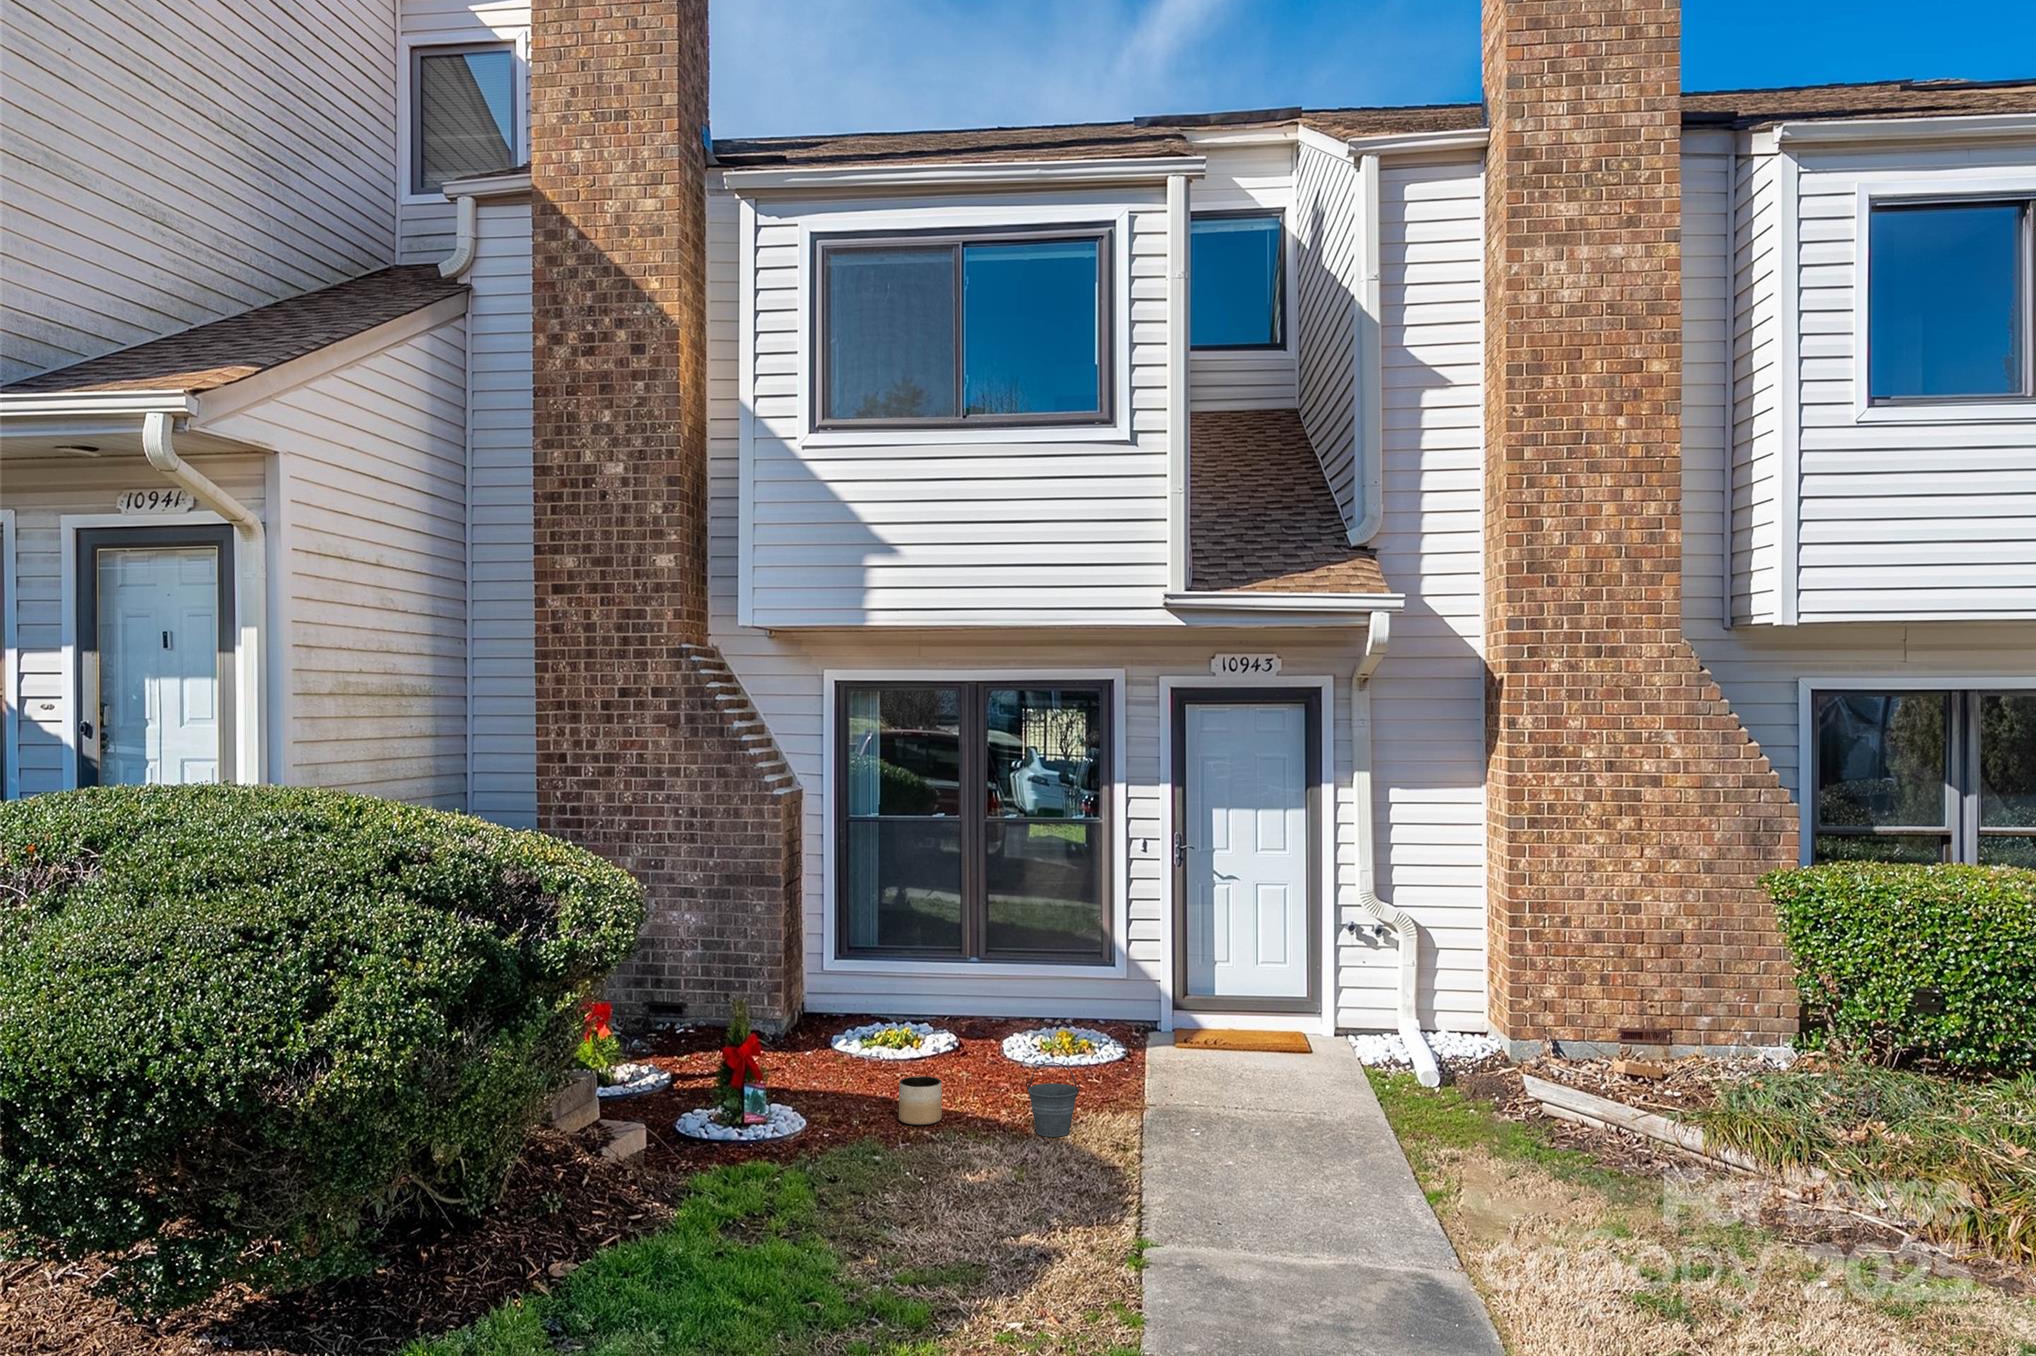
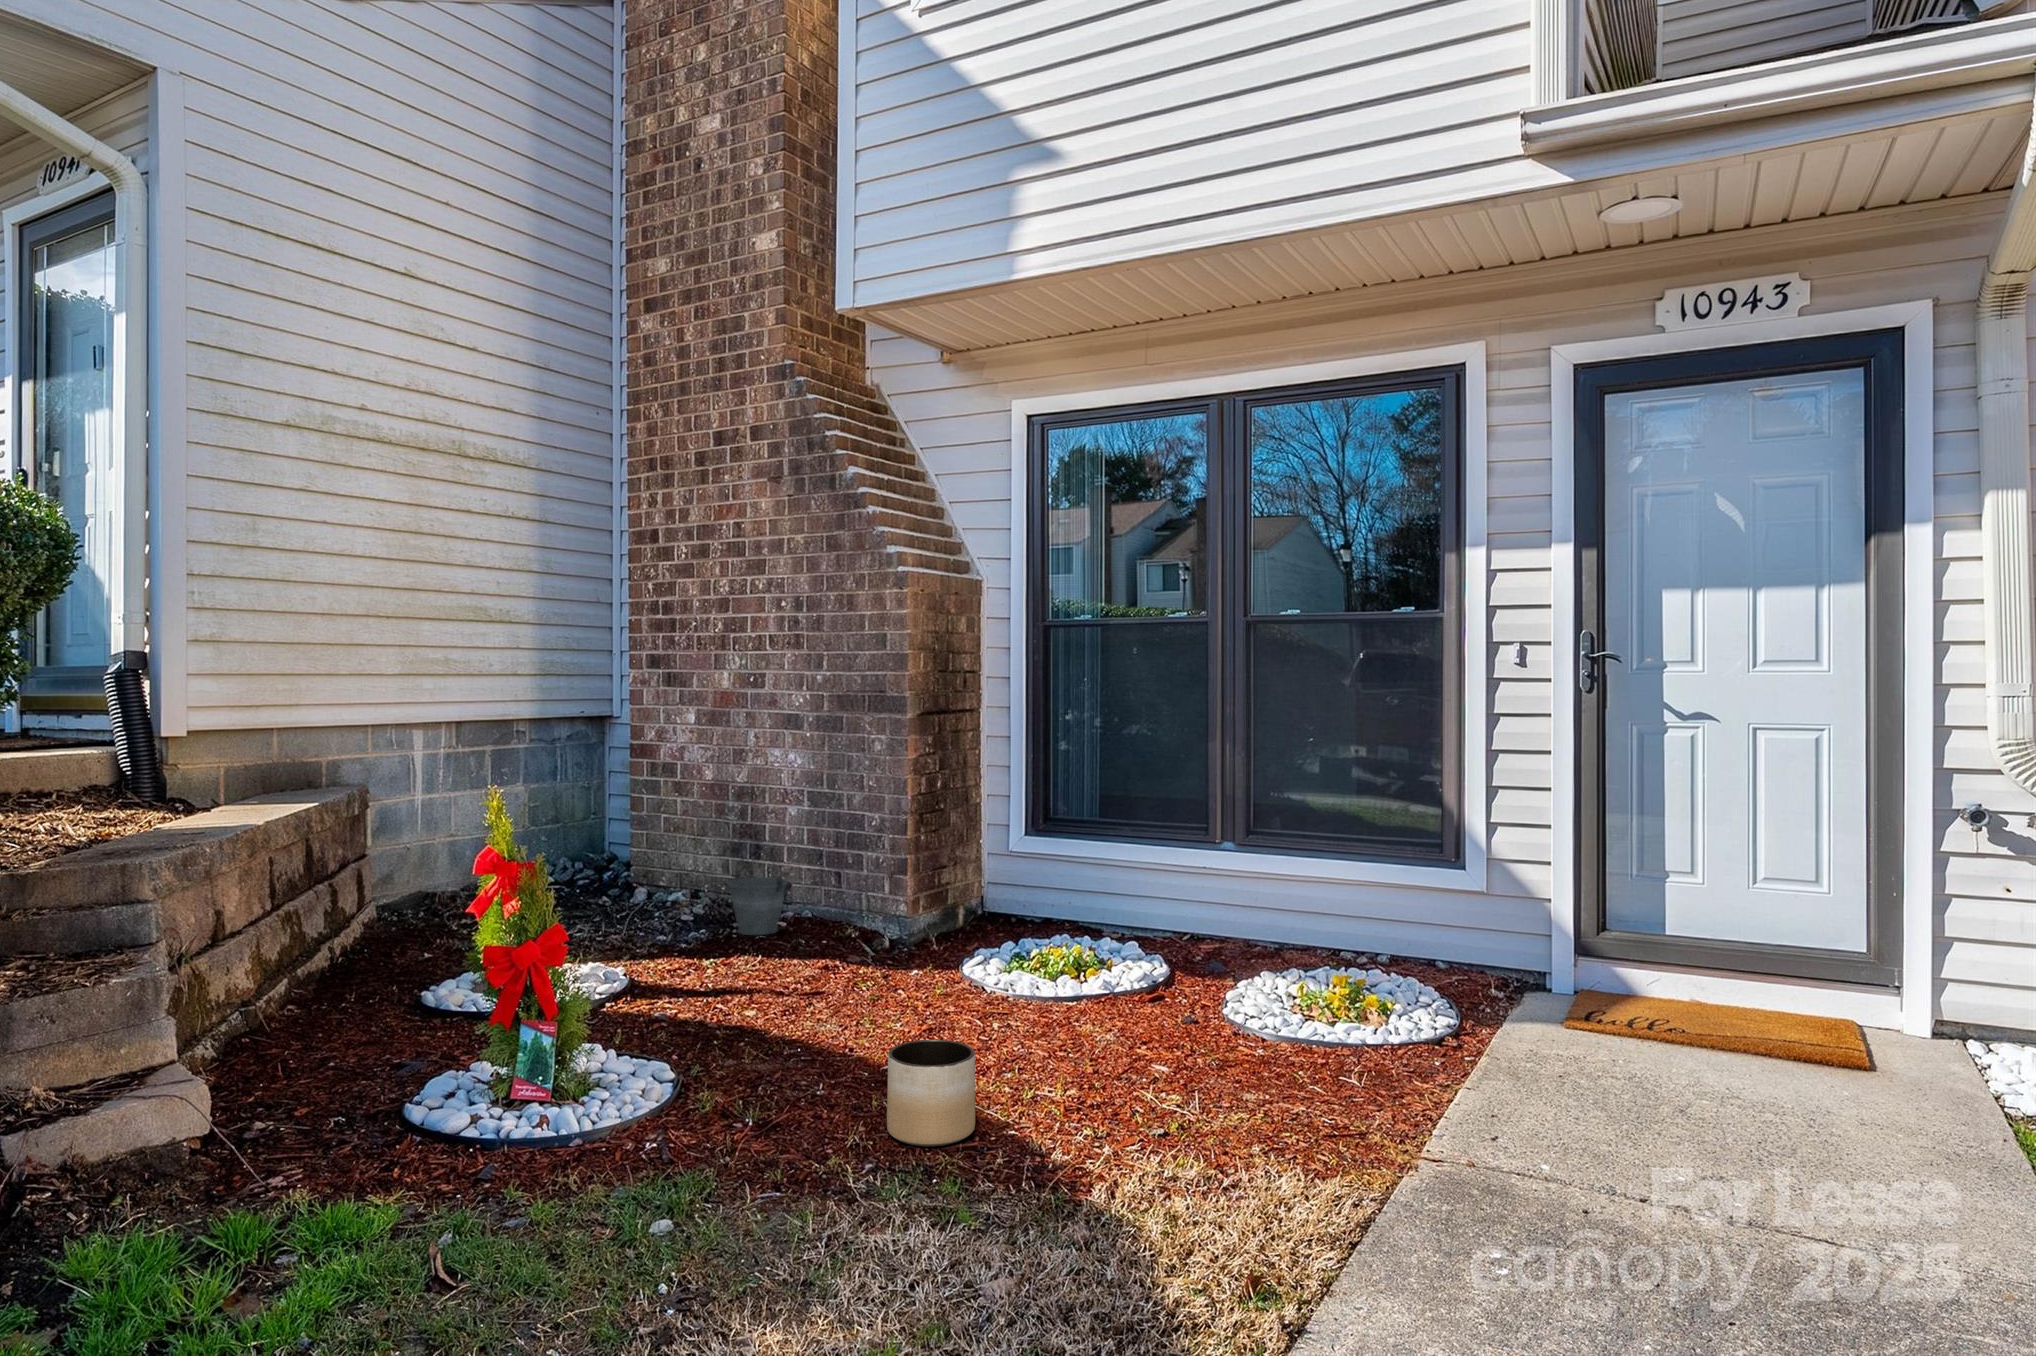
bucket: present [1026,1062,1081,1137] -> present [728,850,788,935]

